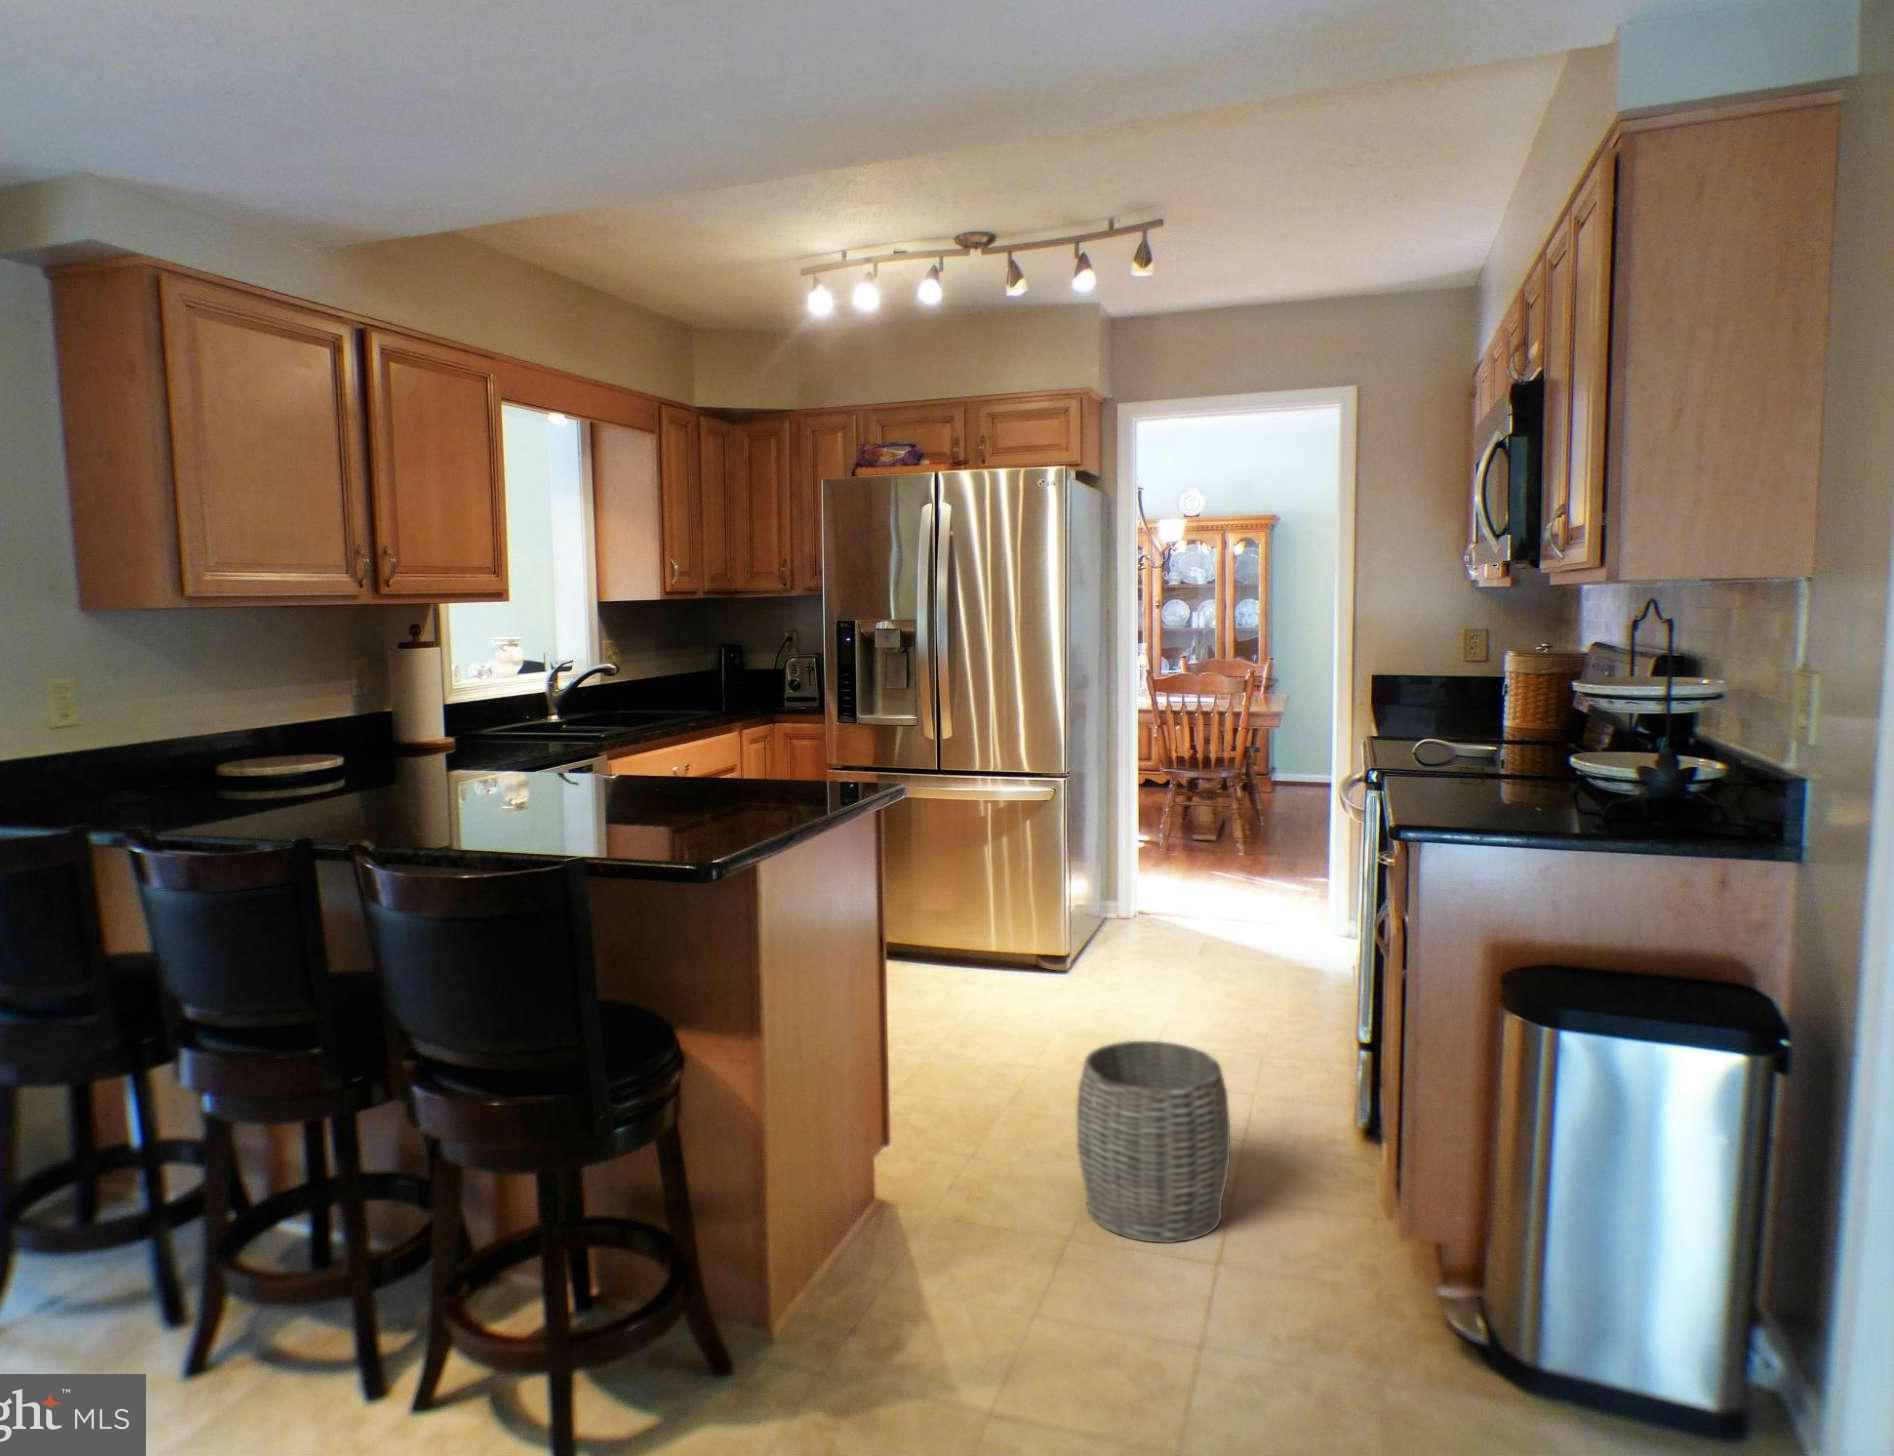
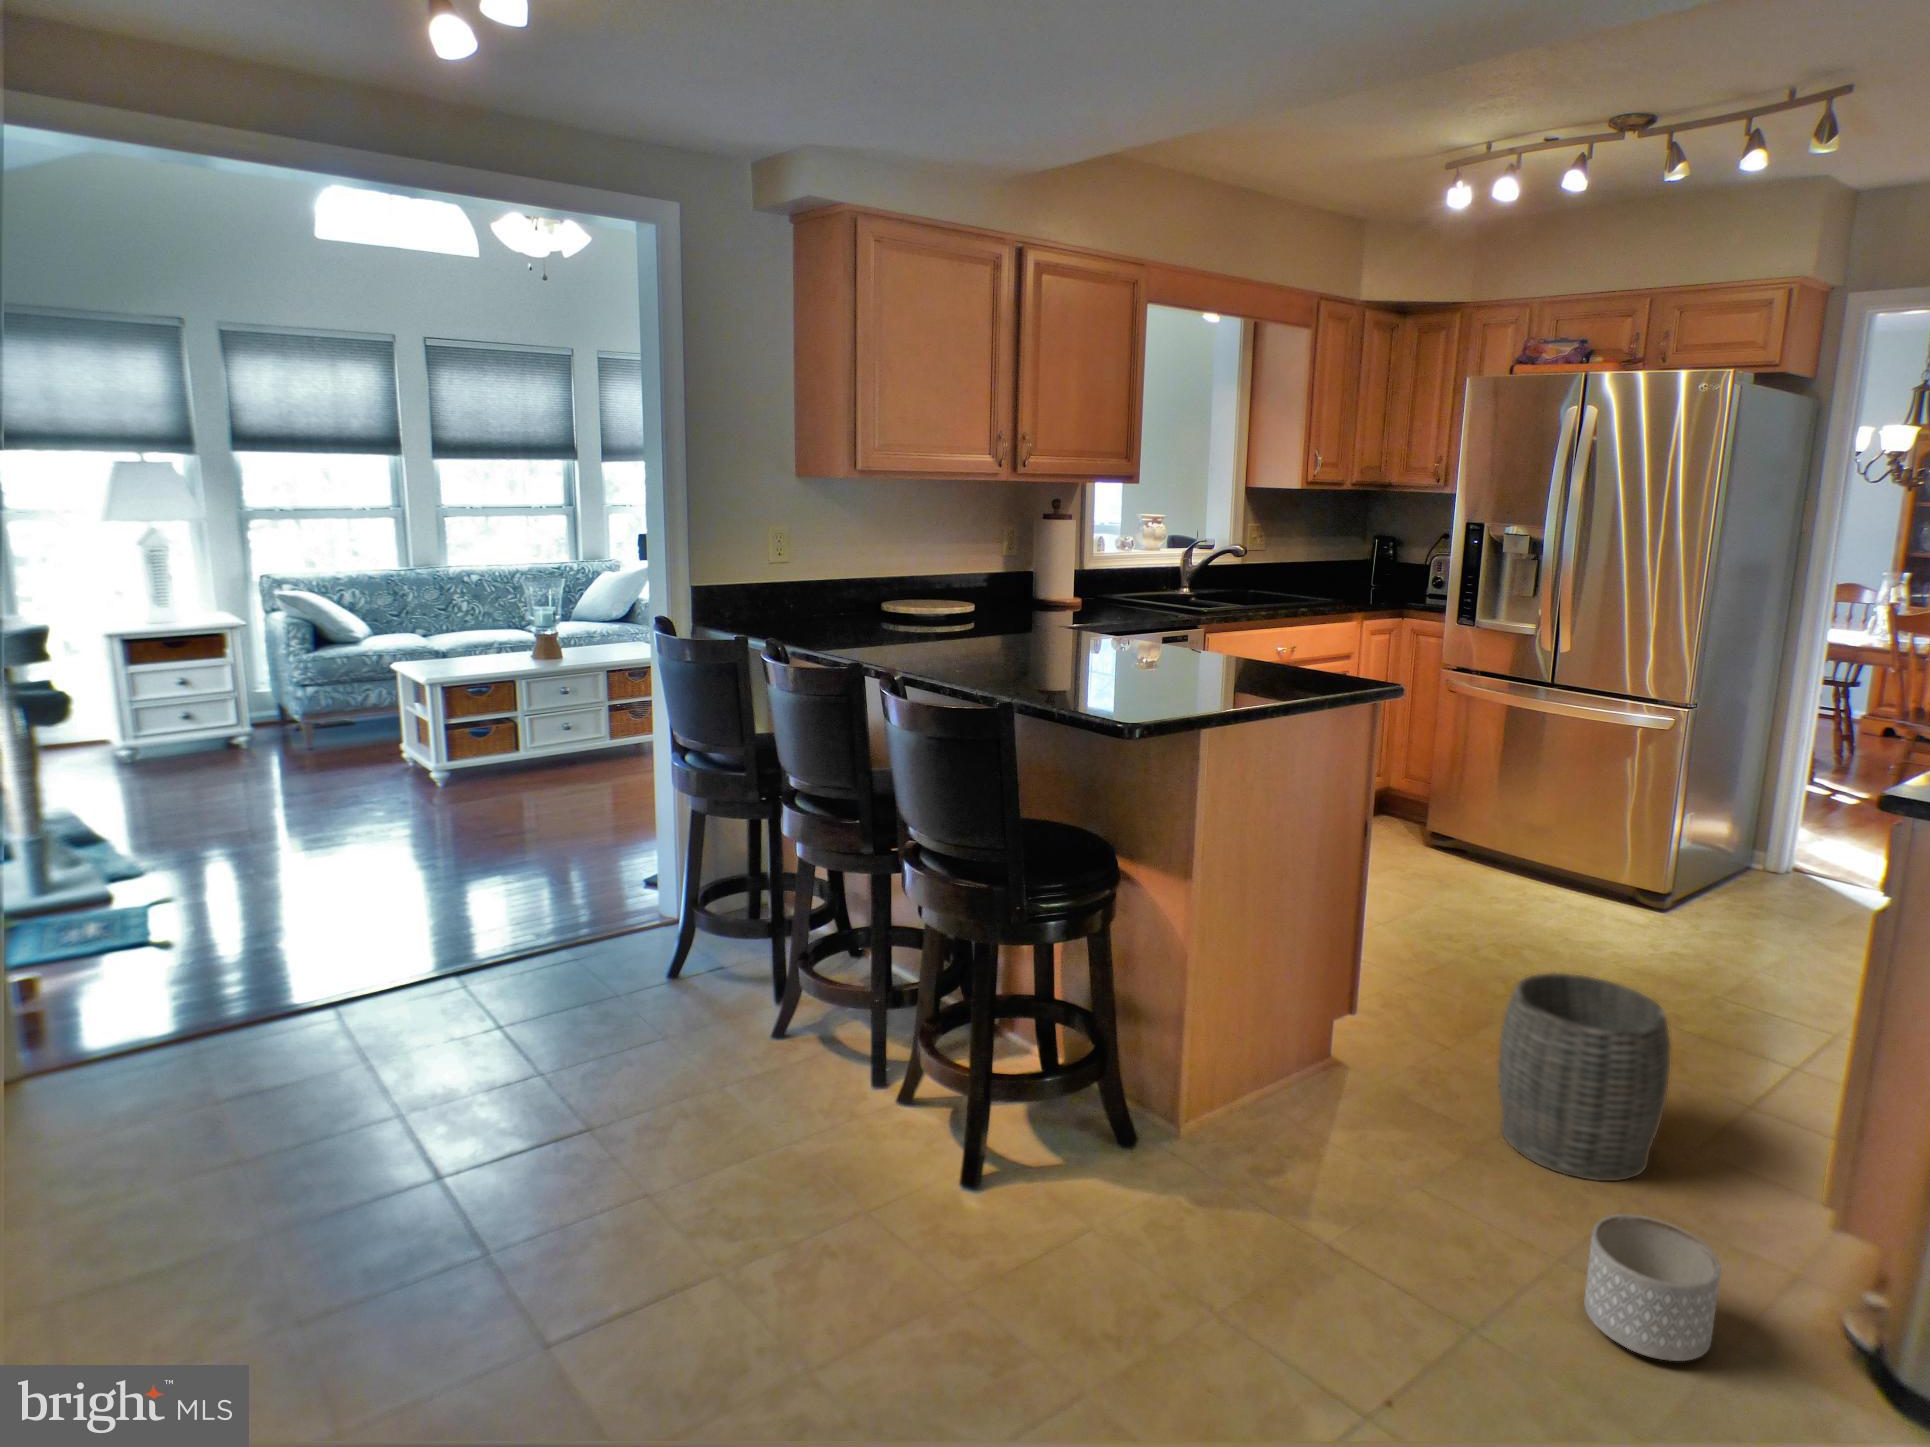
planter: none [1268,1255,1385,1393] -> present [1584,1214,1721,1361]

